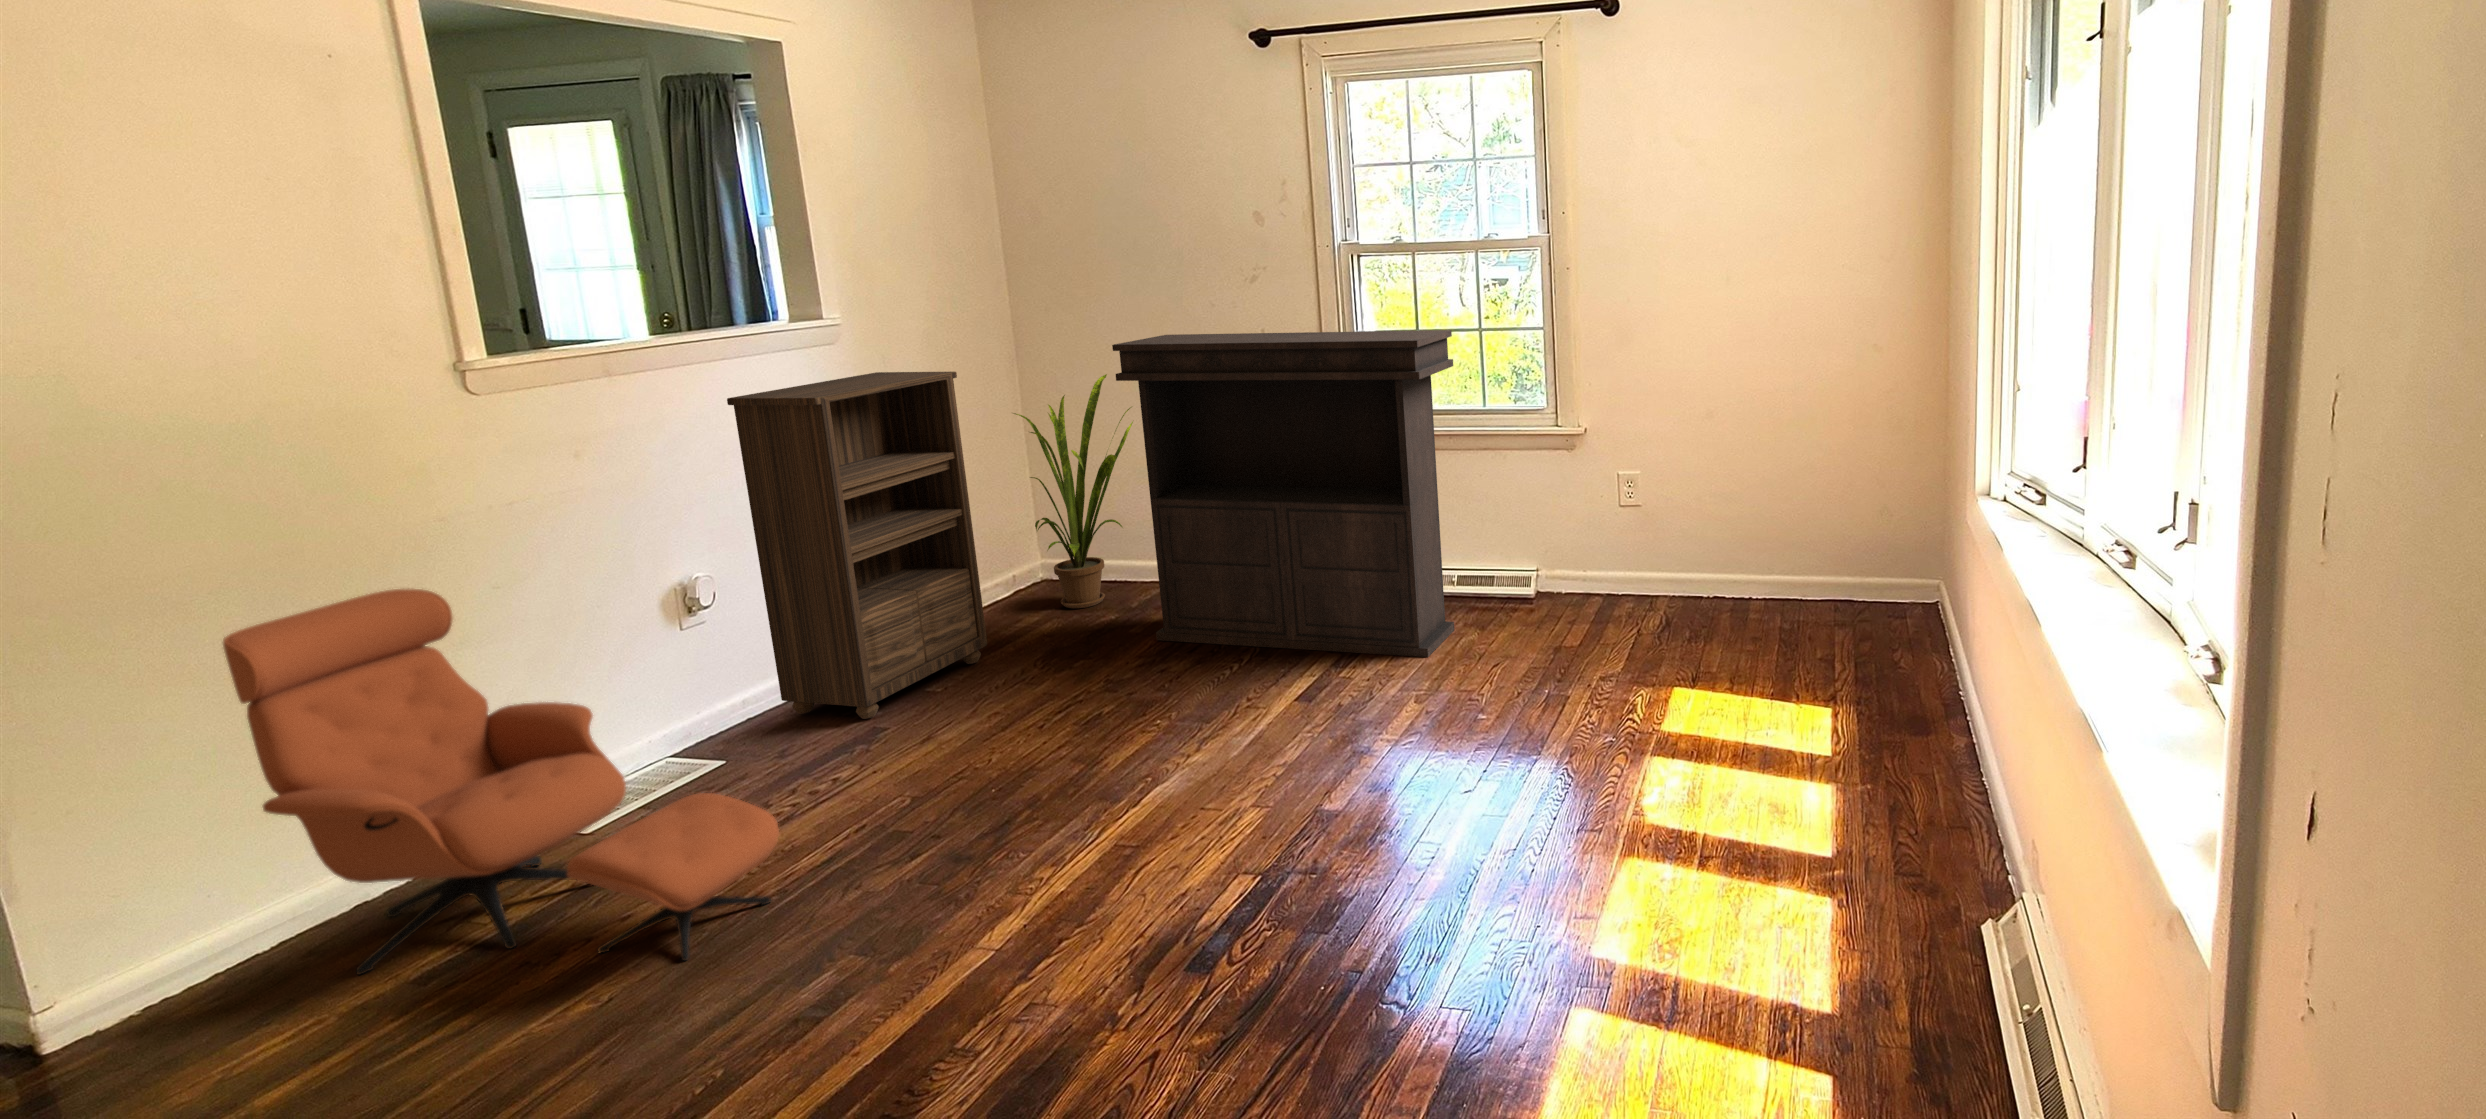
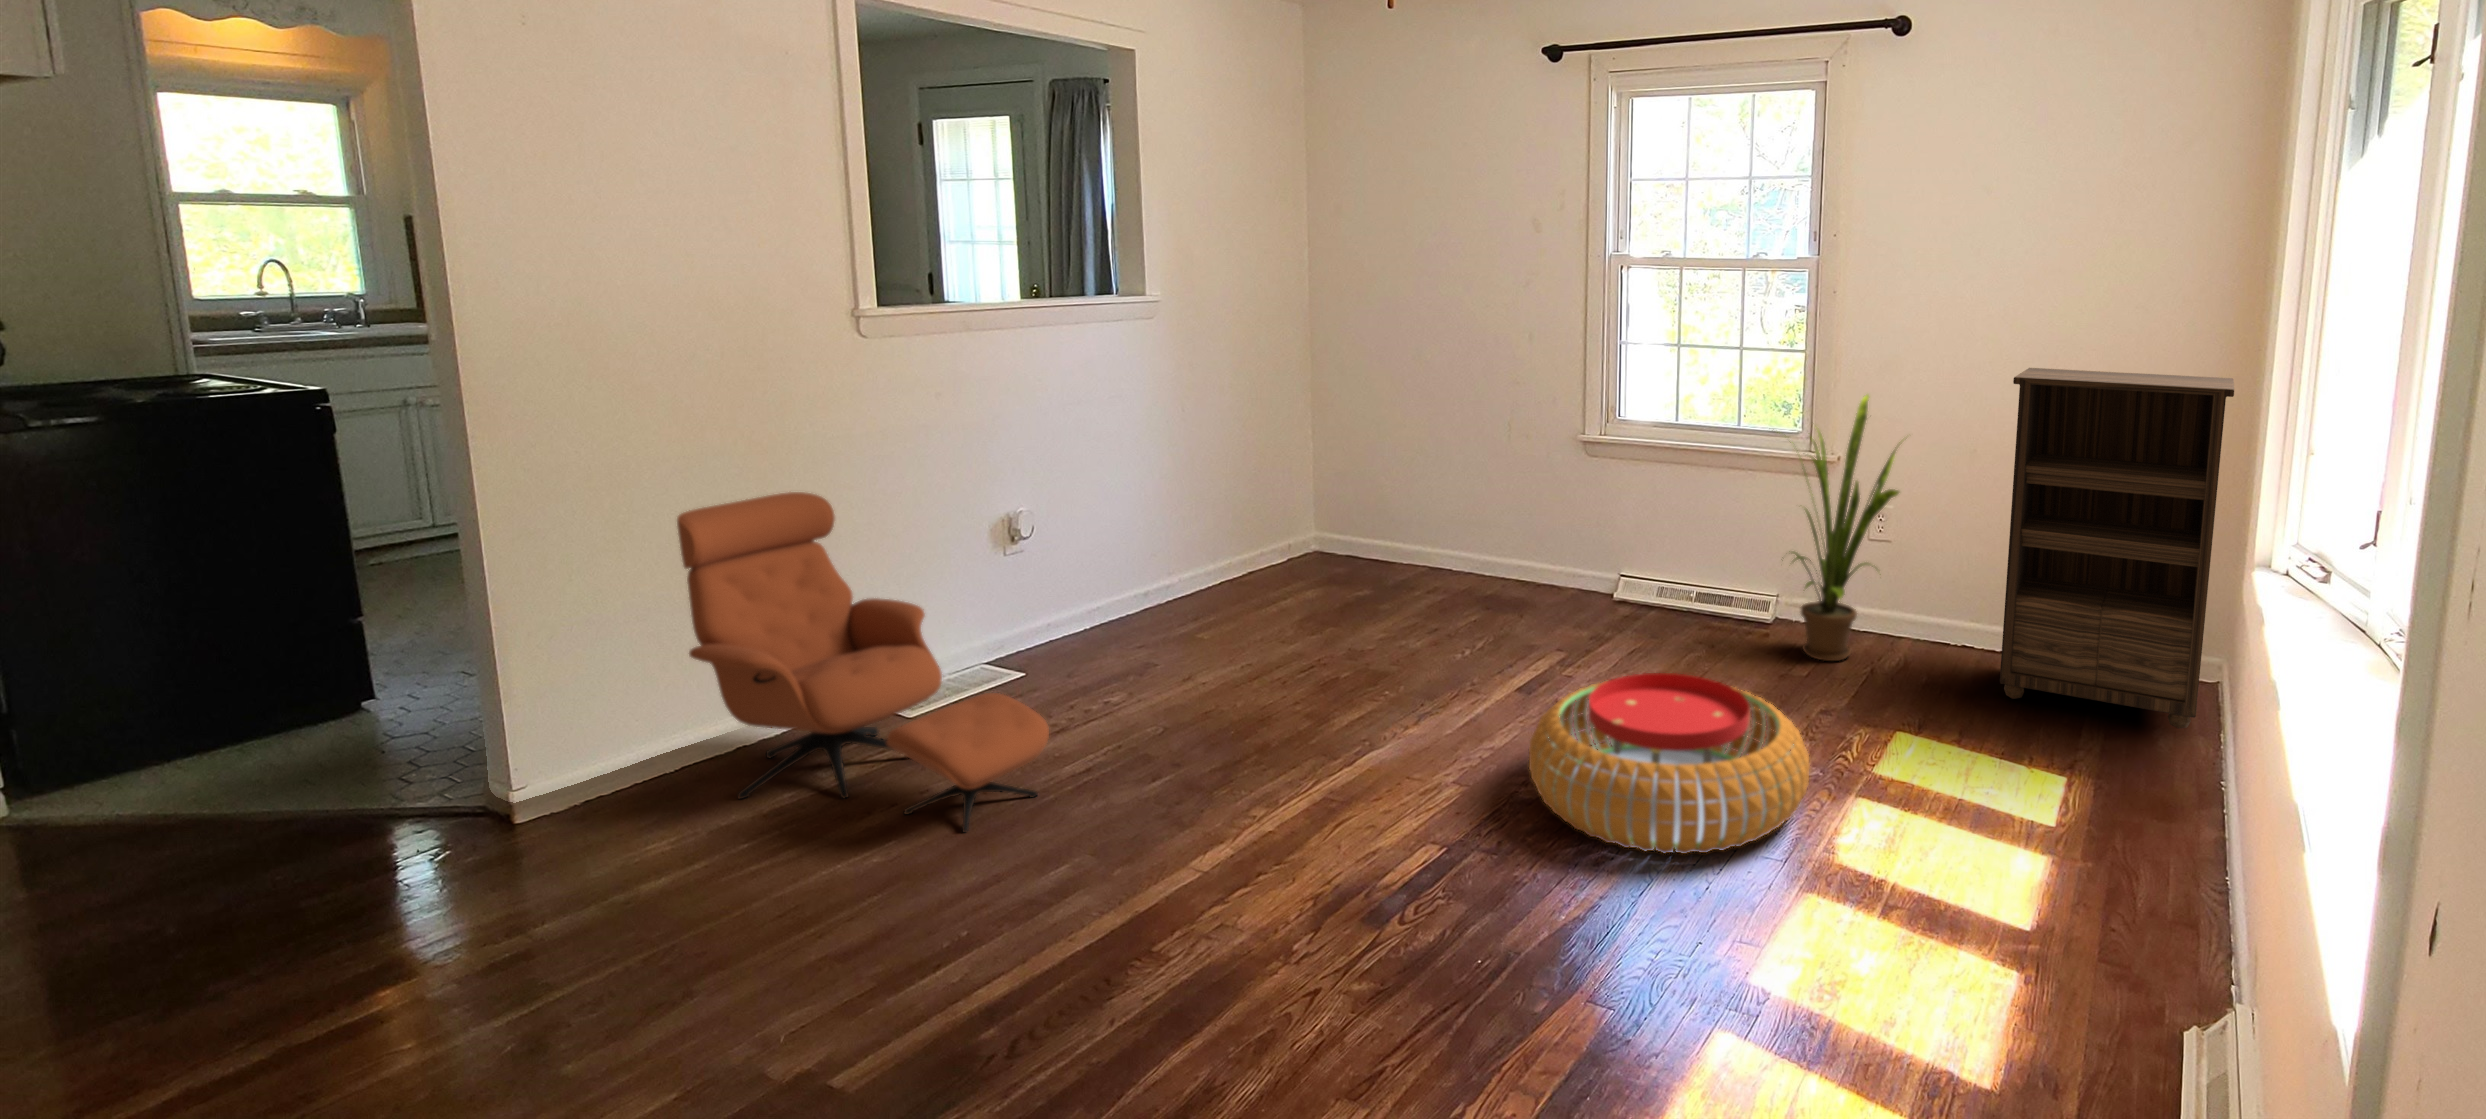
console table: present [1112,330,1454,657] -> none [1382,330,1701,667]
bookshelf: present [727,372,987,719] -> present [2000,368,2234,729]
house plant: present [1013,374,1133,608] -> present [1789,395,1900,661]
pouf: none [1332,661,1612,844] -> present [1529,673,1810,854]

